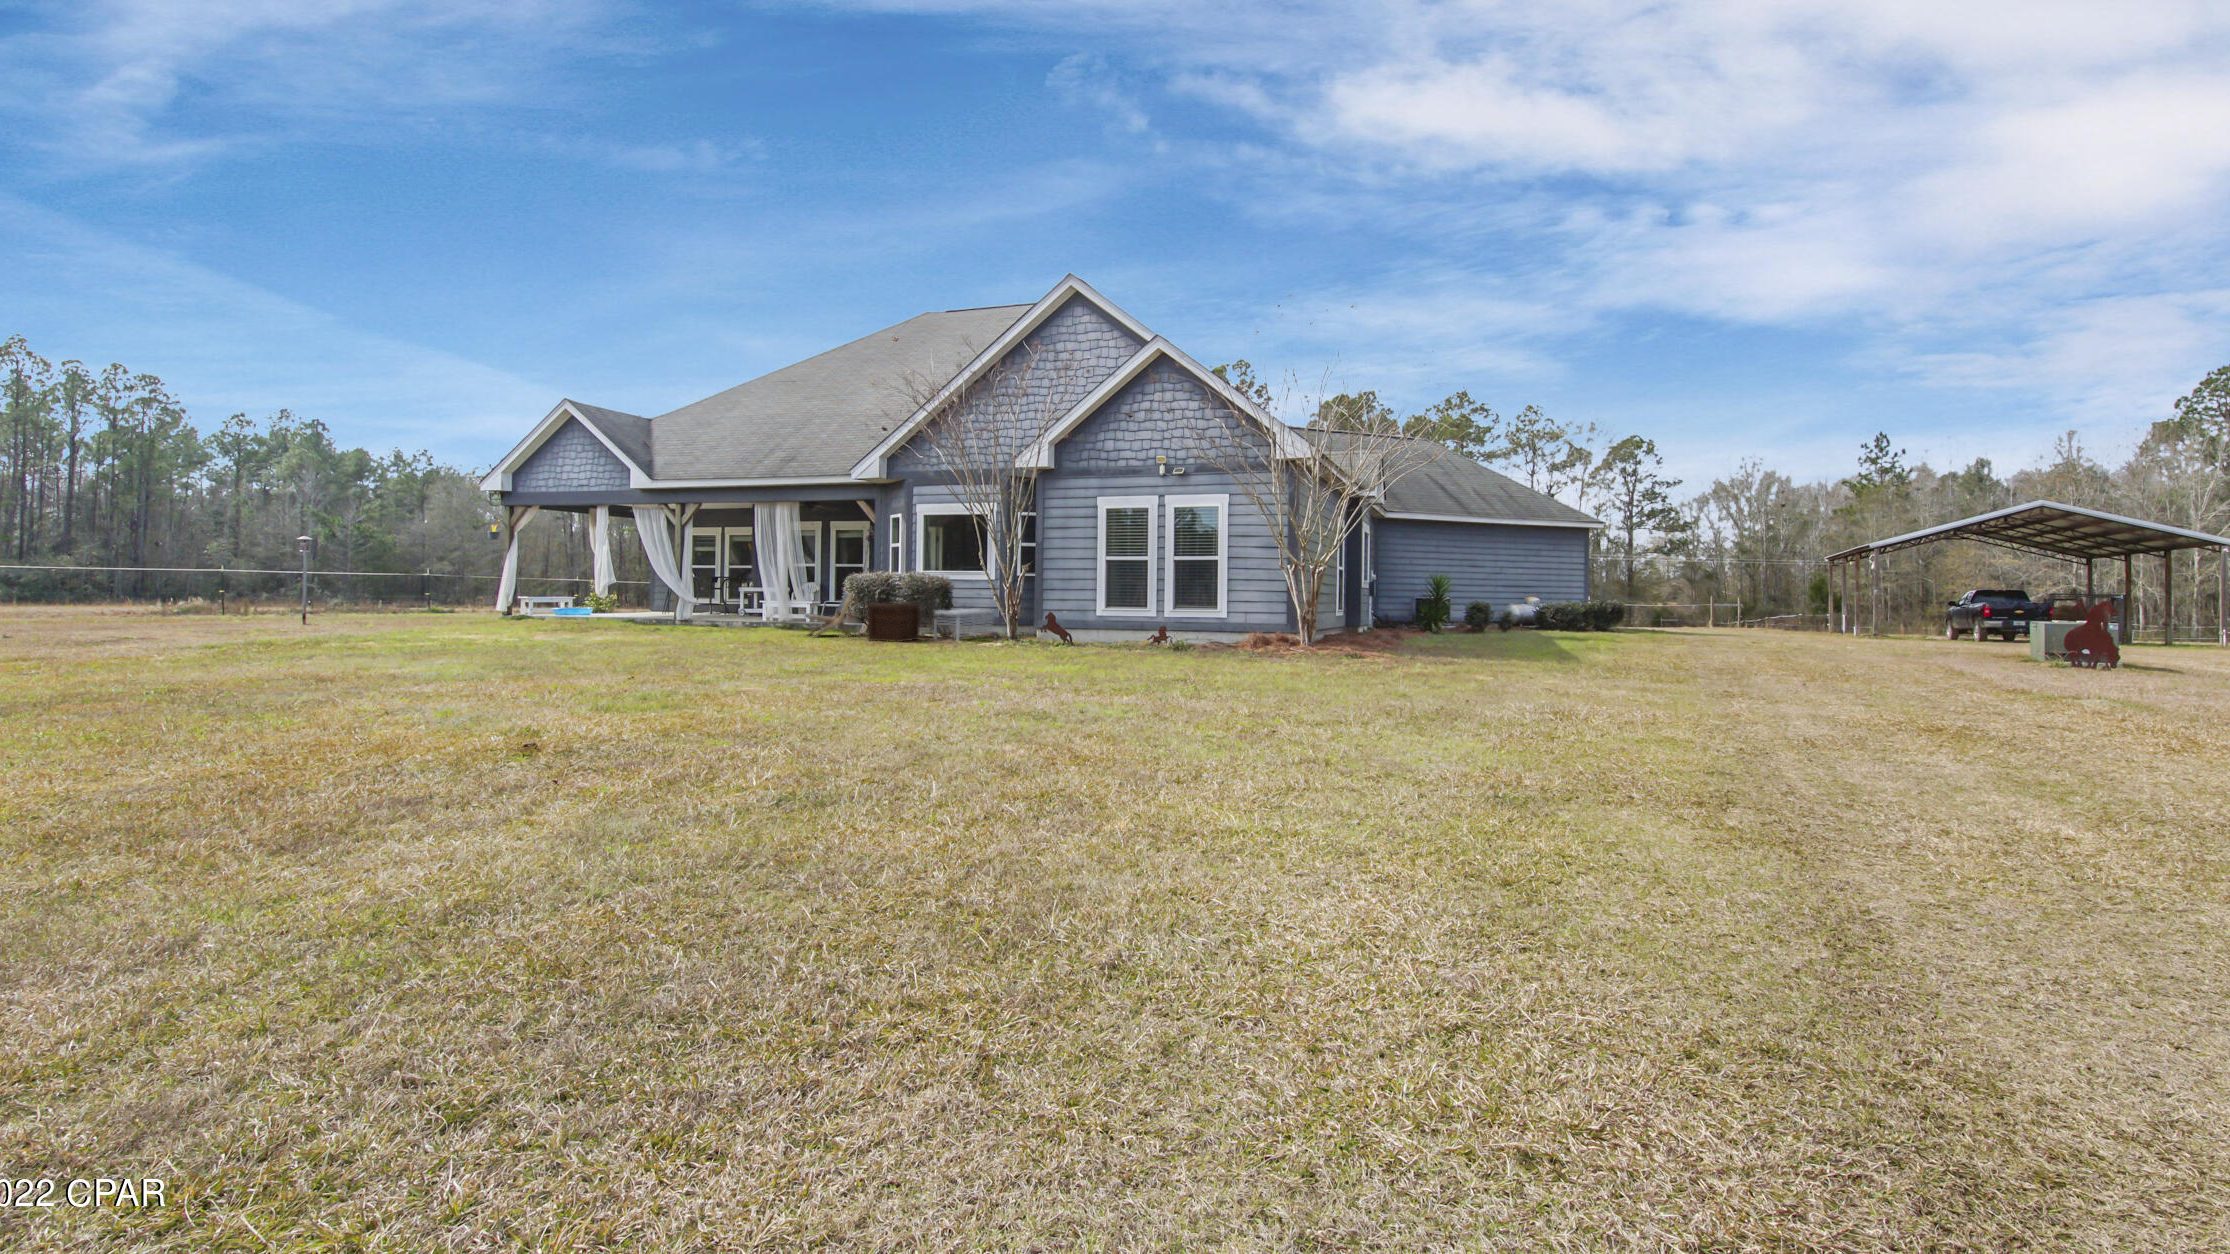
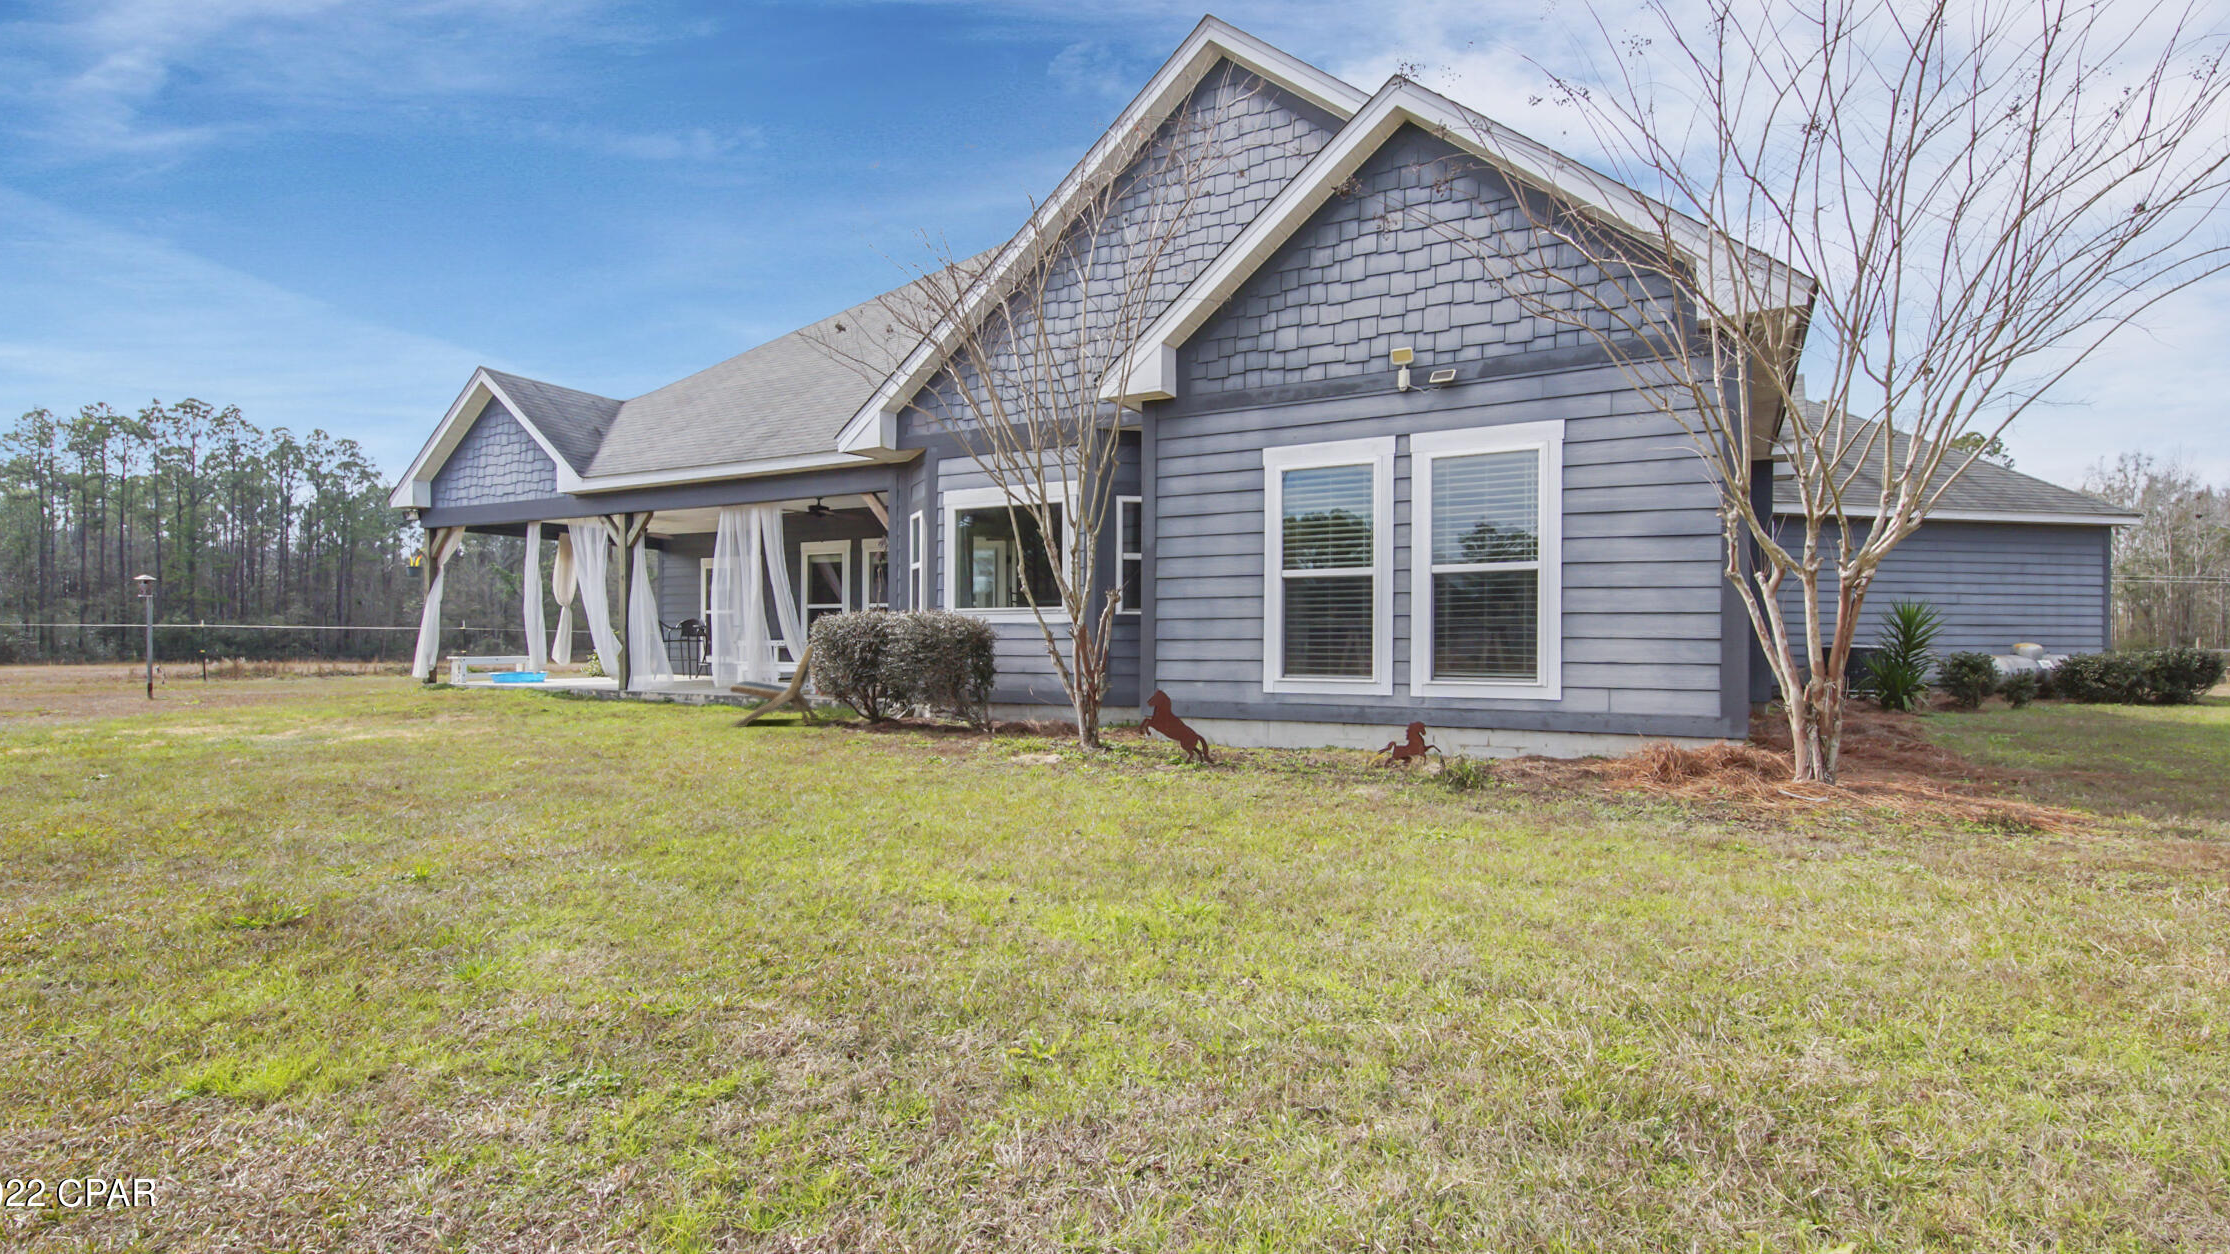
wooden crate: present [868,602,920,642] -> none [817,663,921,741]
storage bench: present [934,609,994,641] -> none [942,675,1076,741]

